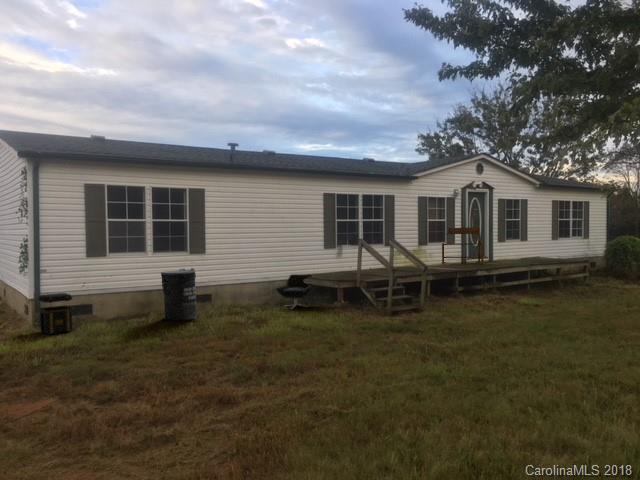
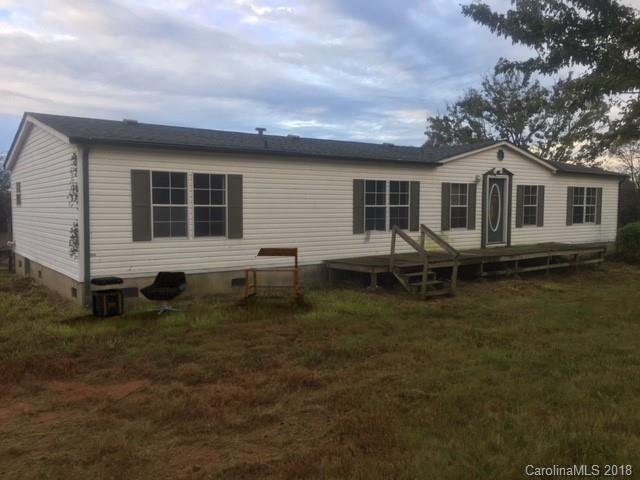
bench: present [442,227,483,265] -> present [245,248,300,298]
trash can: present [161,268,197,321] -> none [203,253,238,304]
lounge chair: present [276,274,315,308] -> present [140,272,188,314]

